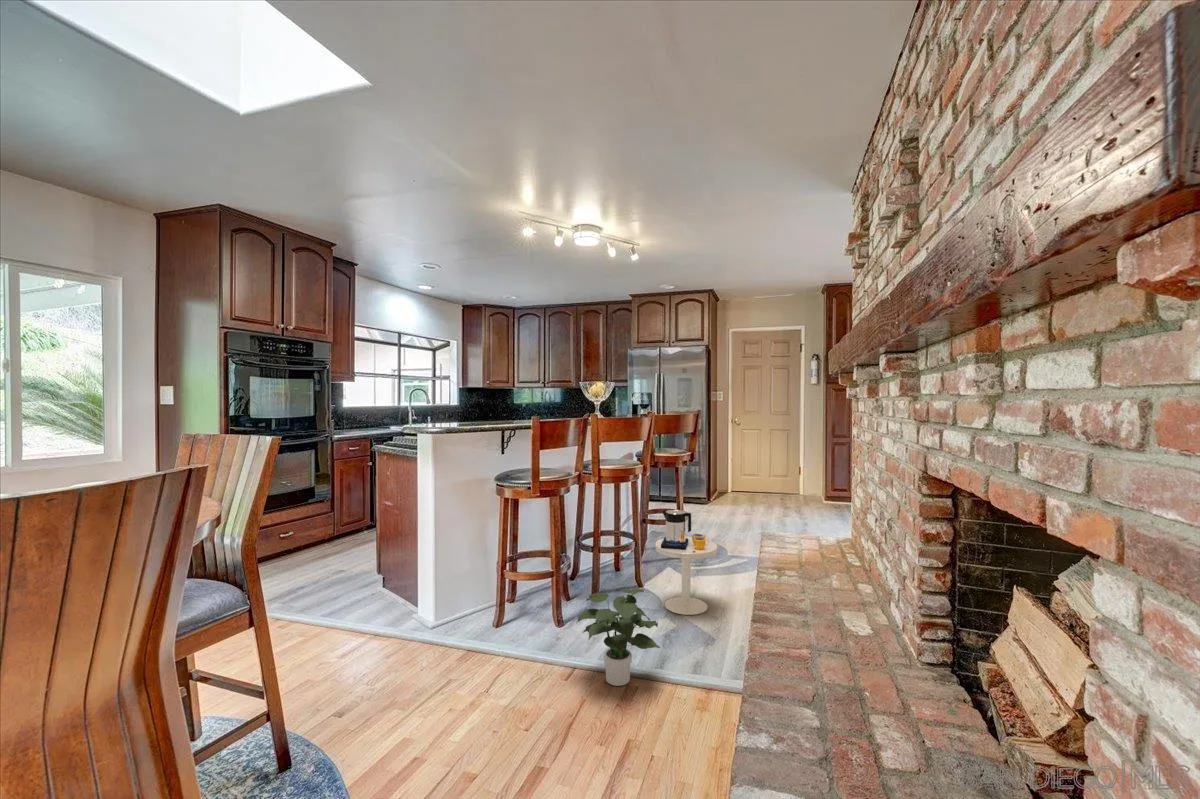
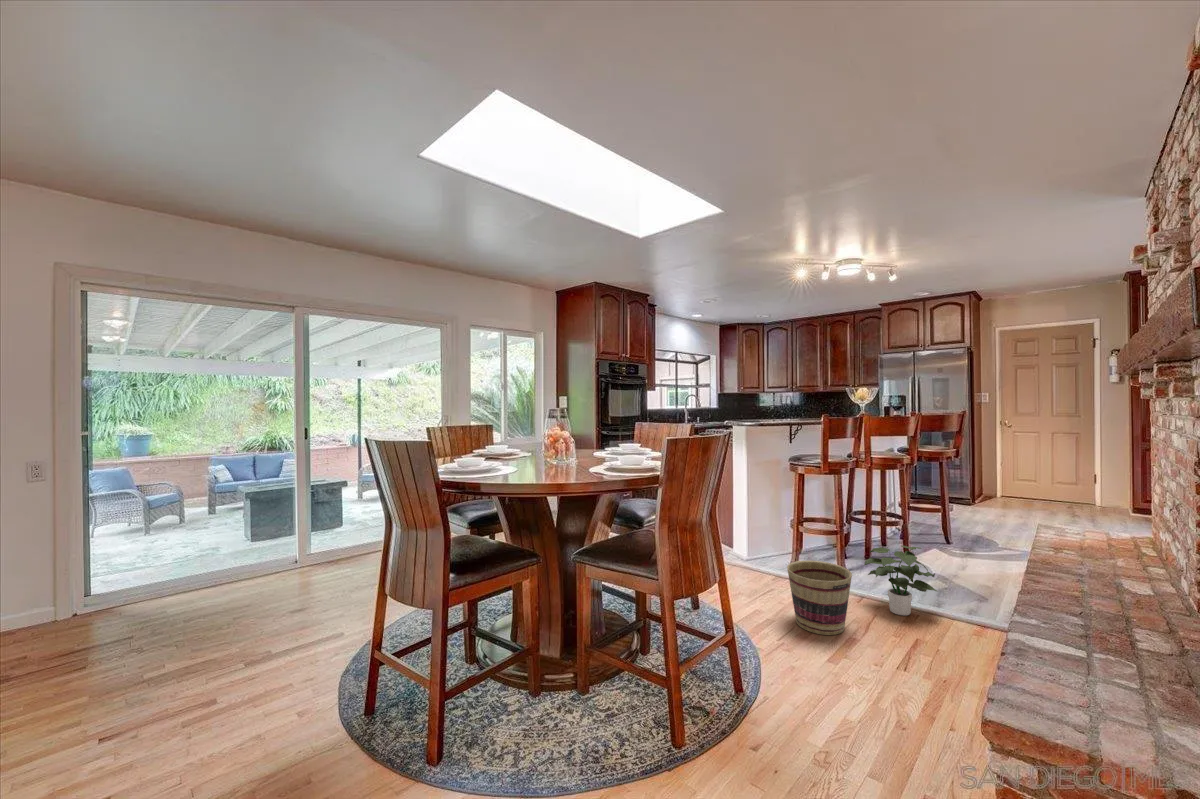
side table: present [655,510,717,615] -> none [925,494,989,583]
basket: none [461,630,551,754] -> present [787,561,852,635]

